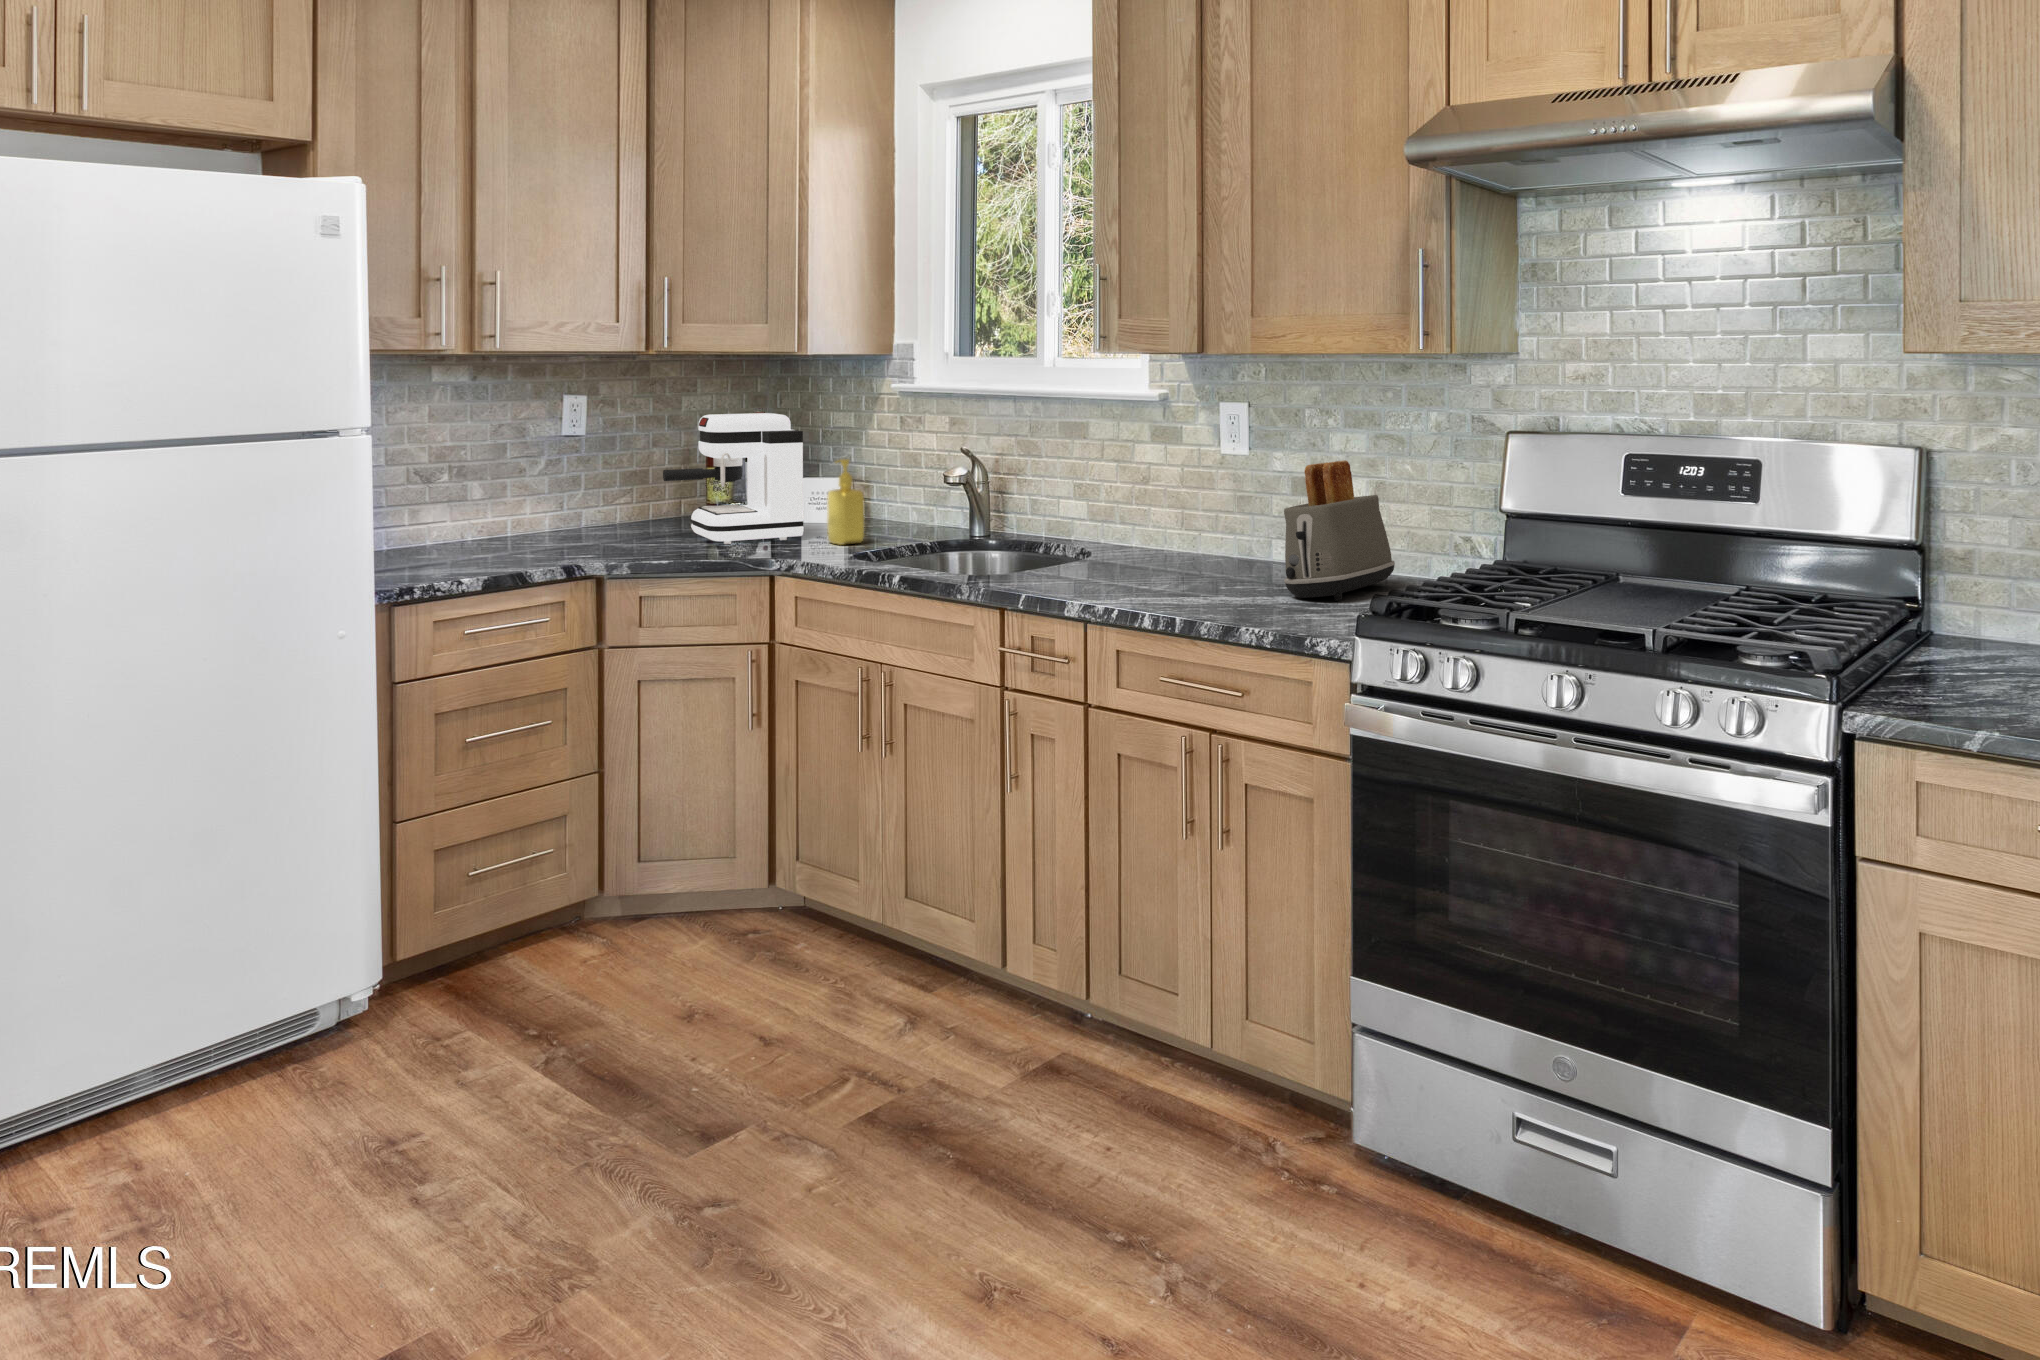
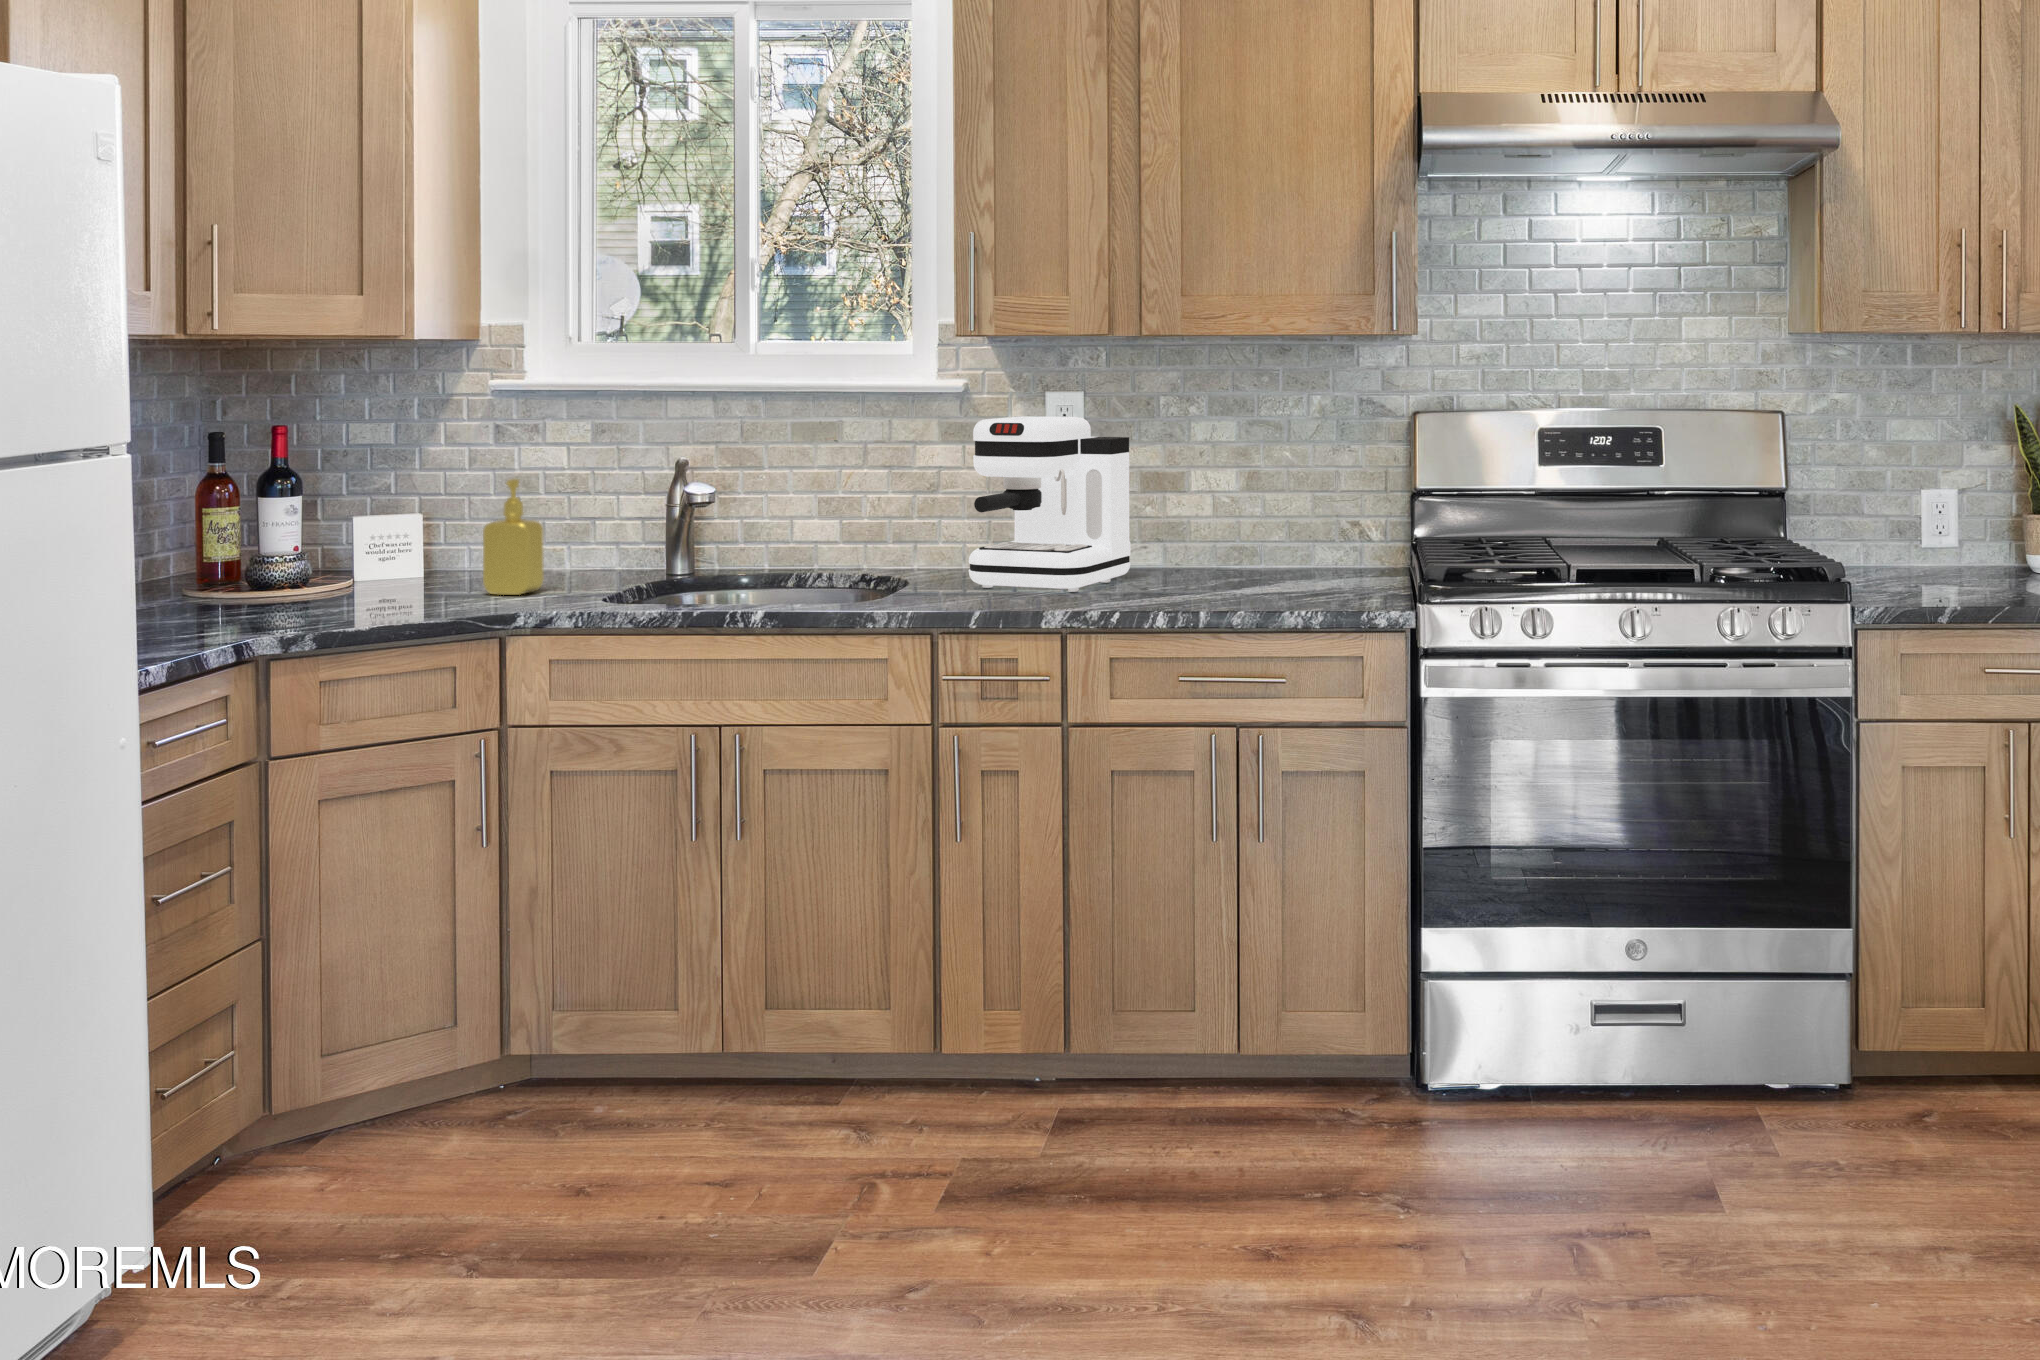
coffee maker: present [663,413,804,544] -> present [969,417,1130,592]
toaster: present [1284,460,1395,601] -> none [1218,446,1302,588]

